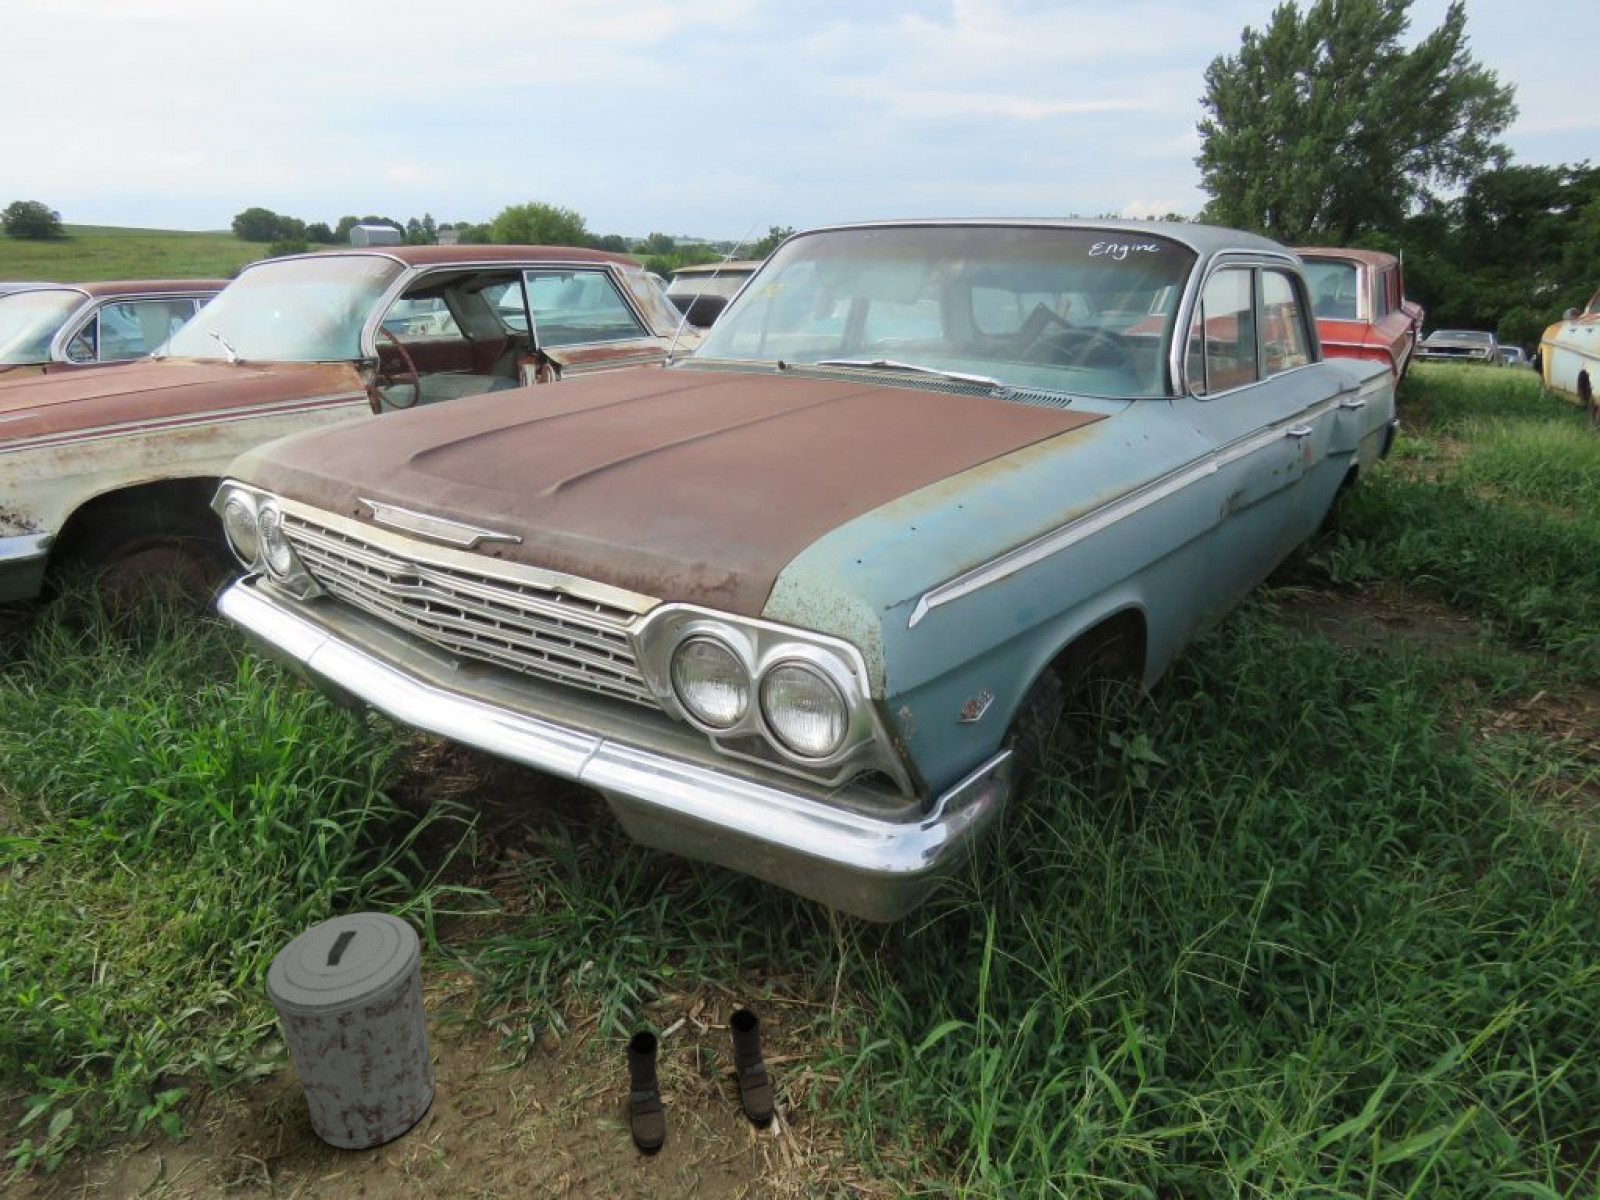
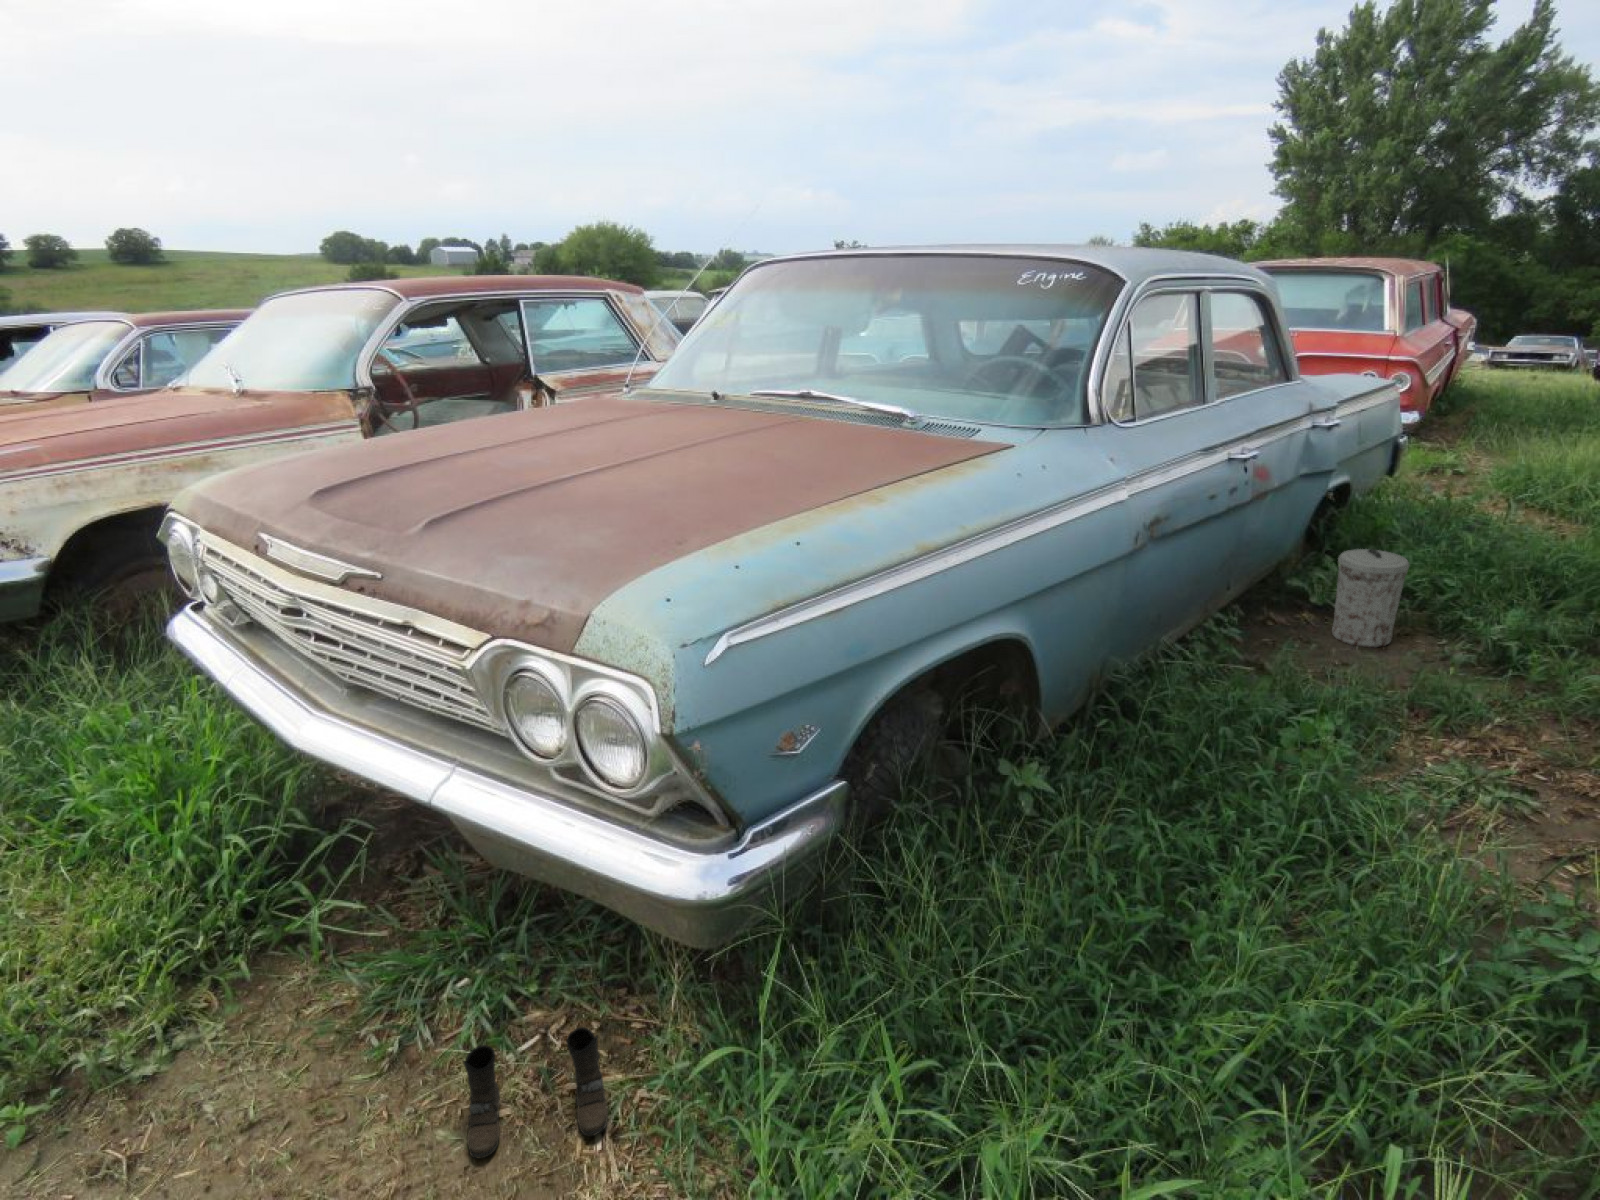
trash can: present [266,912,435,1149] -> present [1332,549,1409,648]

